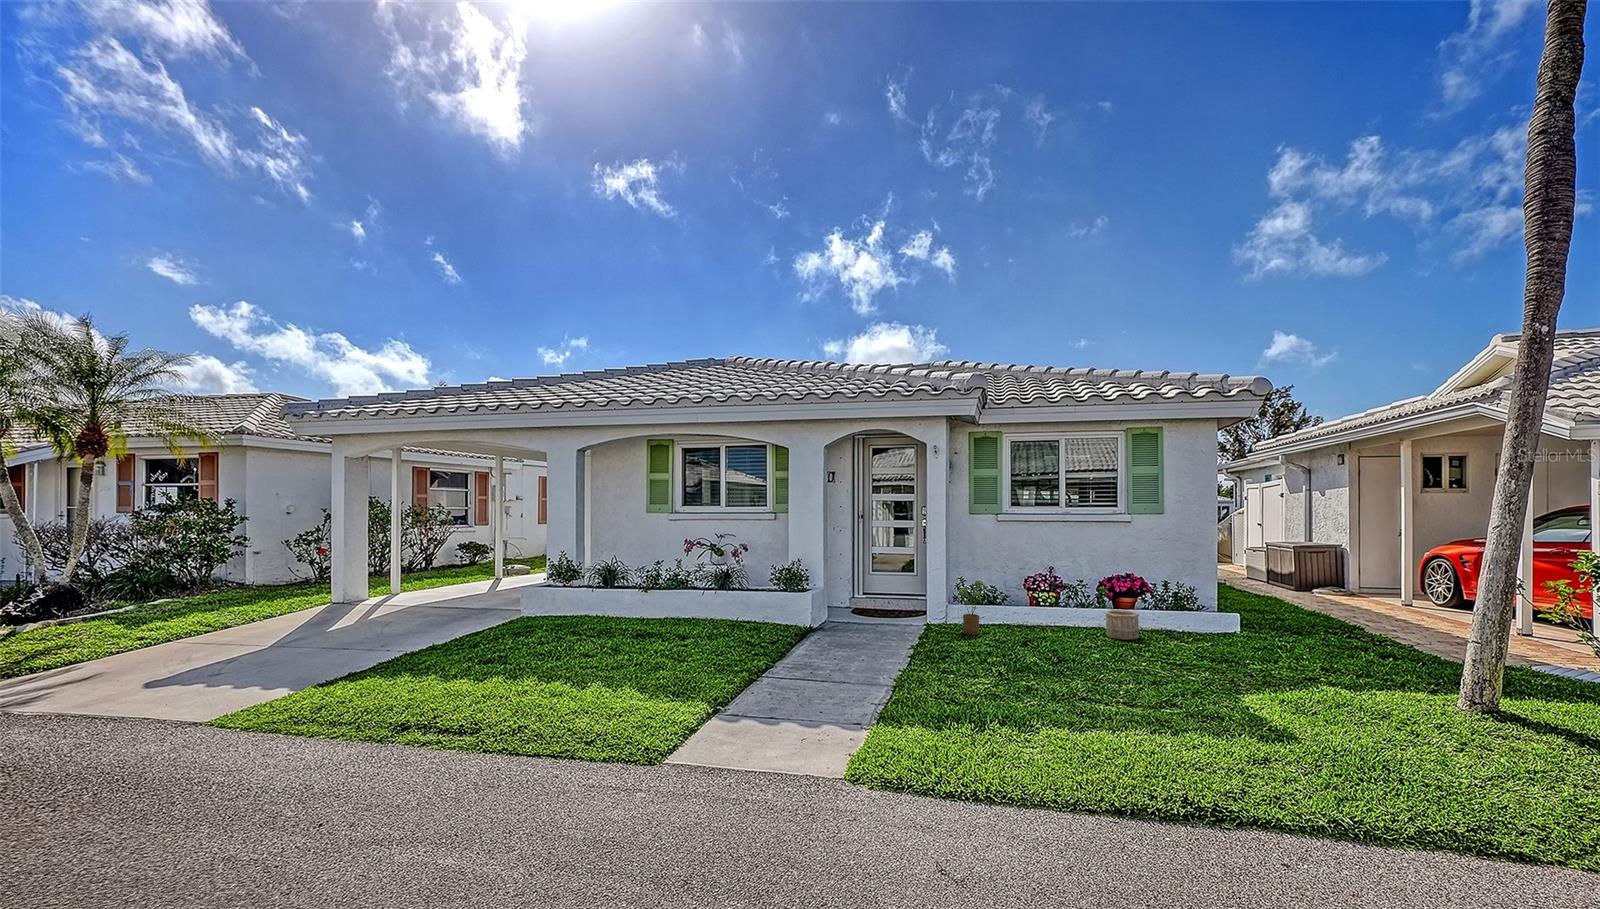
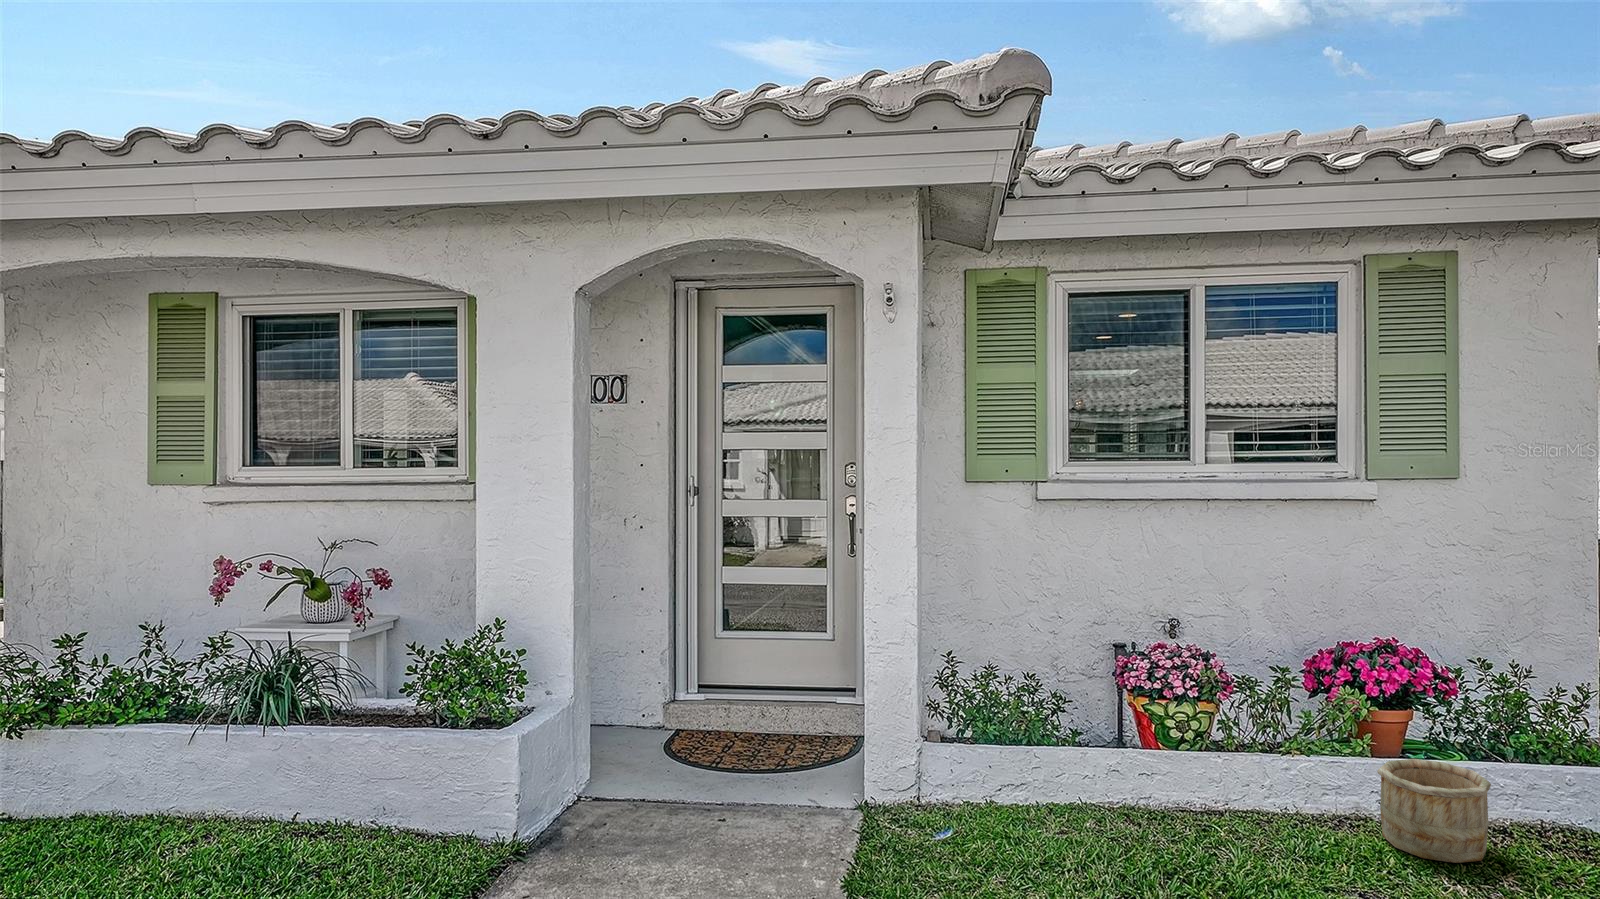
house plant: present [958,580,987,635] -> none [952,683,1042,850]

